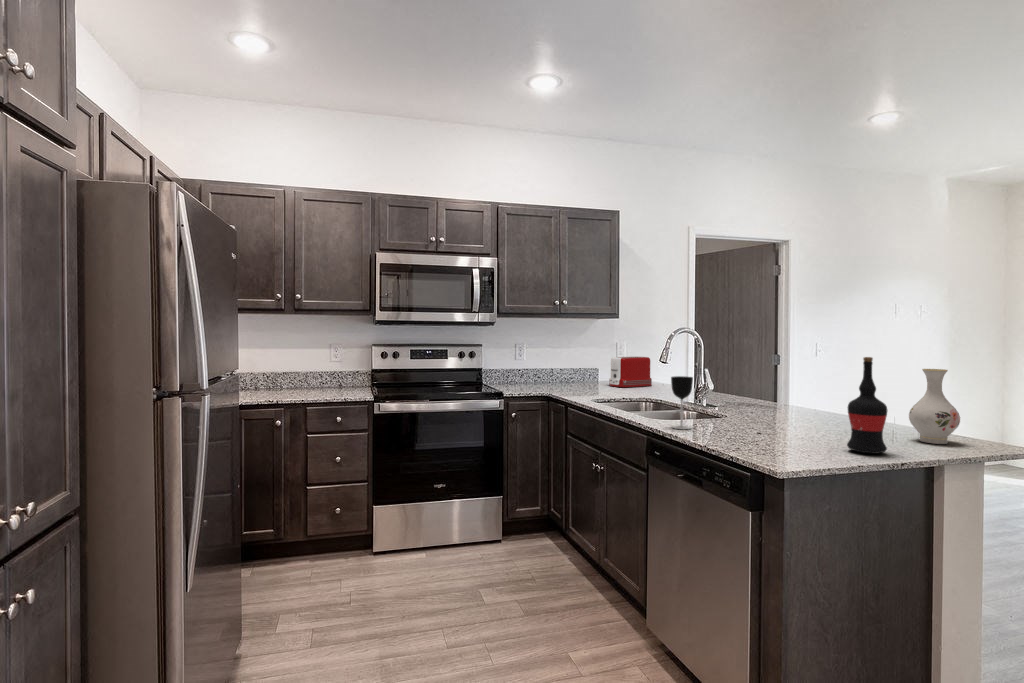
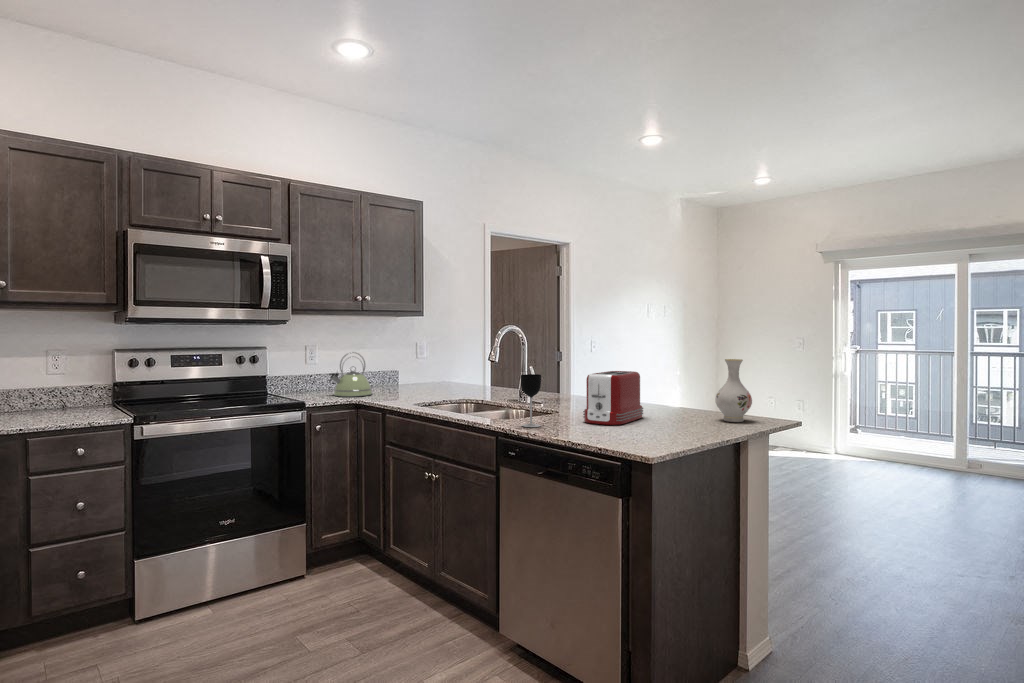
kettle: none [529,350,566,390] -> present [330,352,372,397]
toaster: present [609,357,652,387] -> present [583,371,643,425]
wine bottle: present [847,357,888,453] -> none [684,350,715,434]

